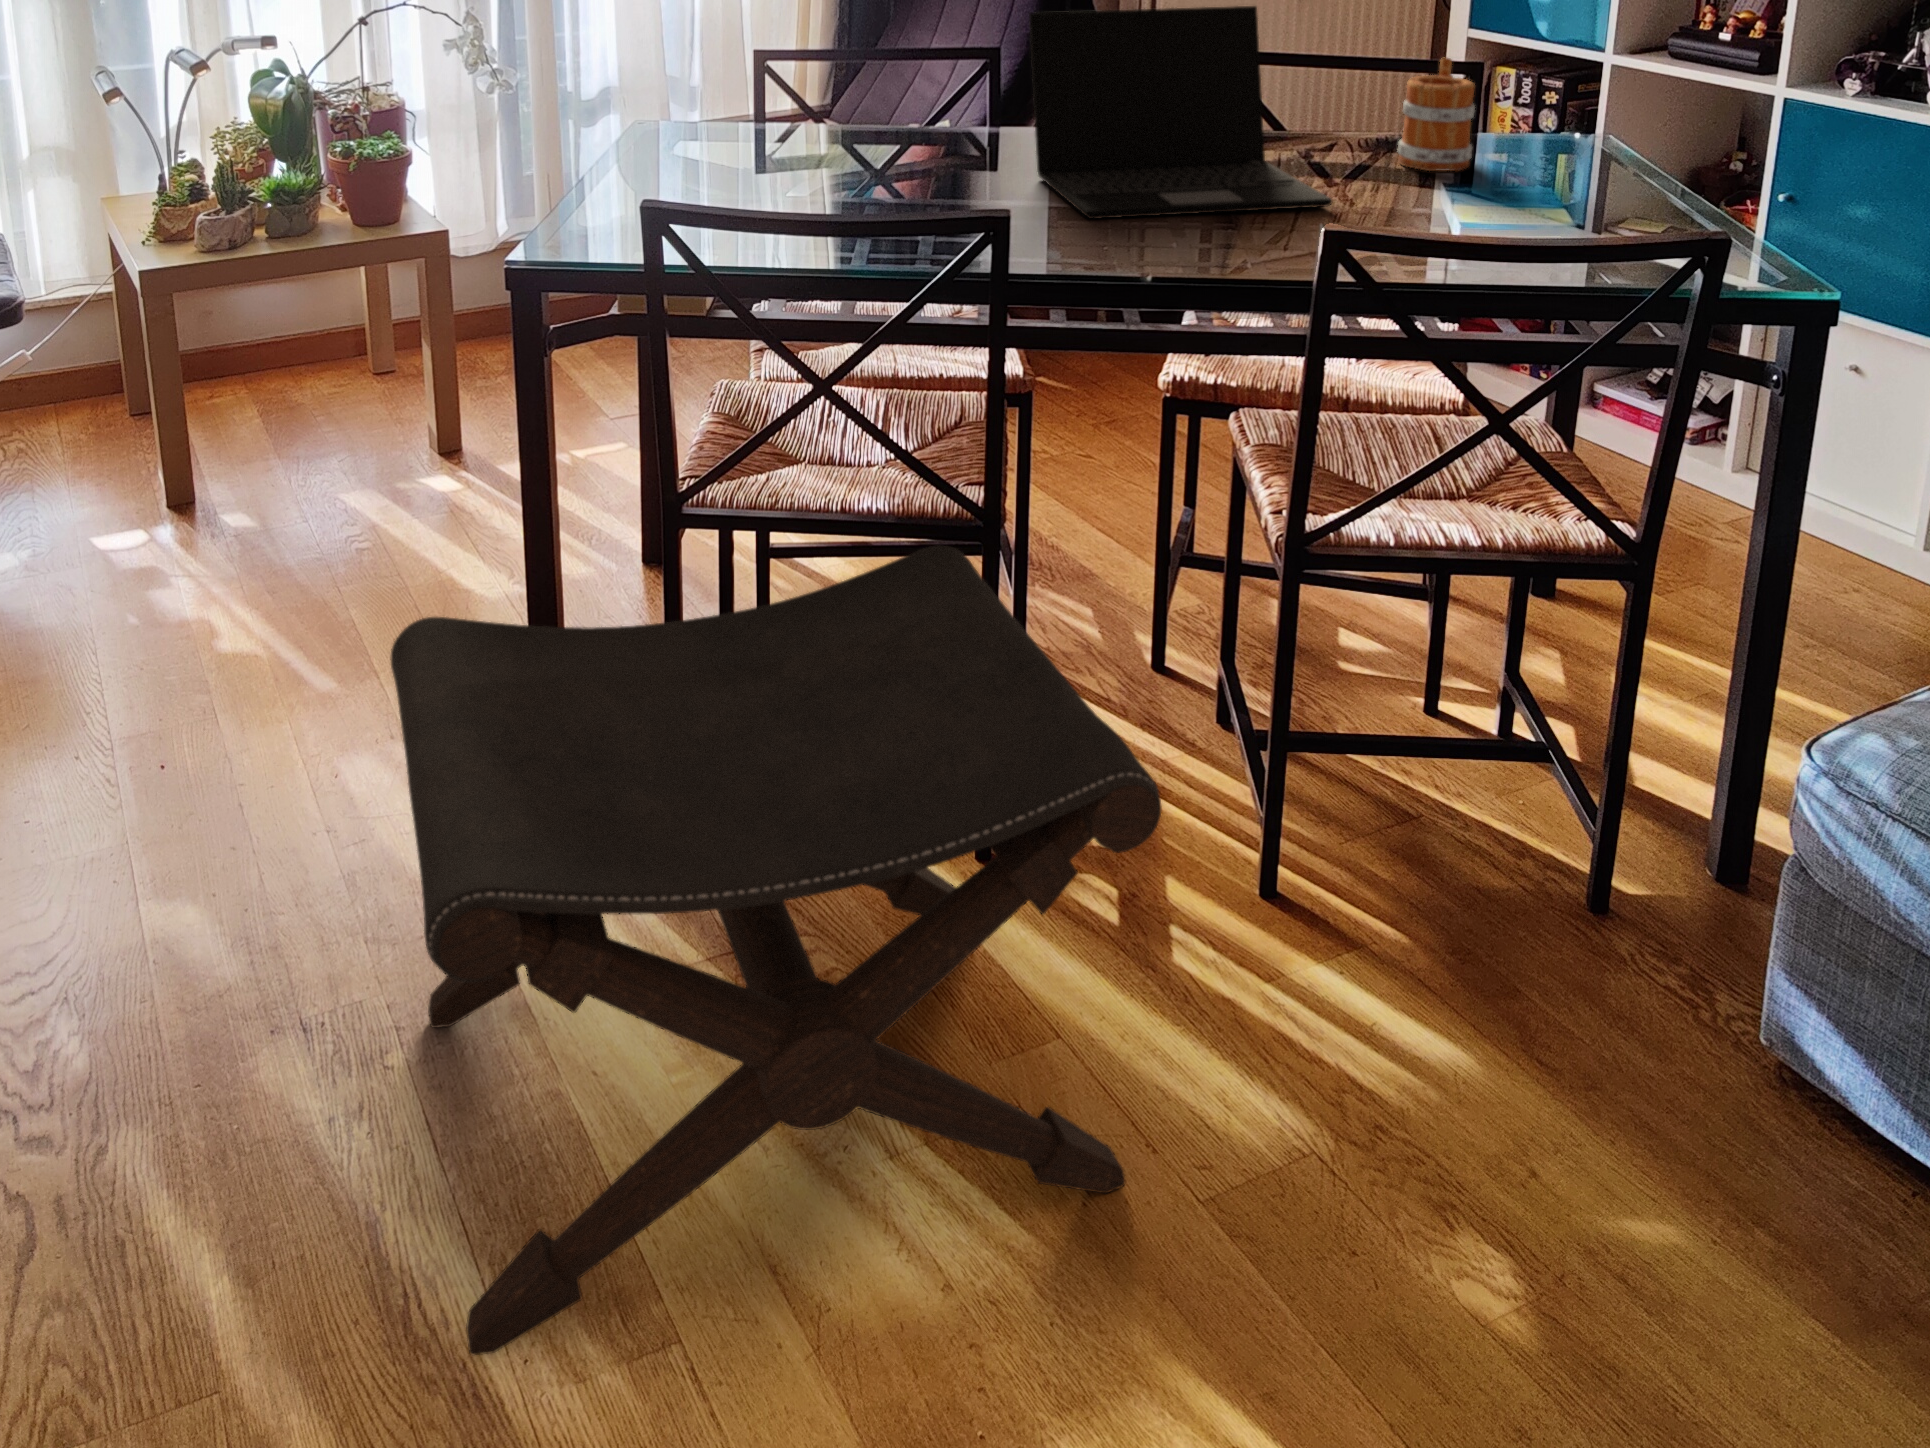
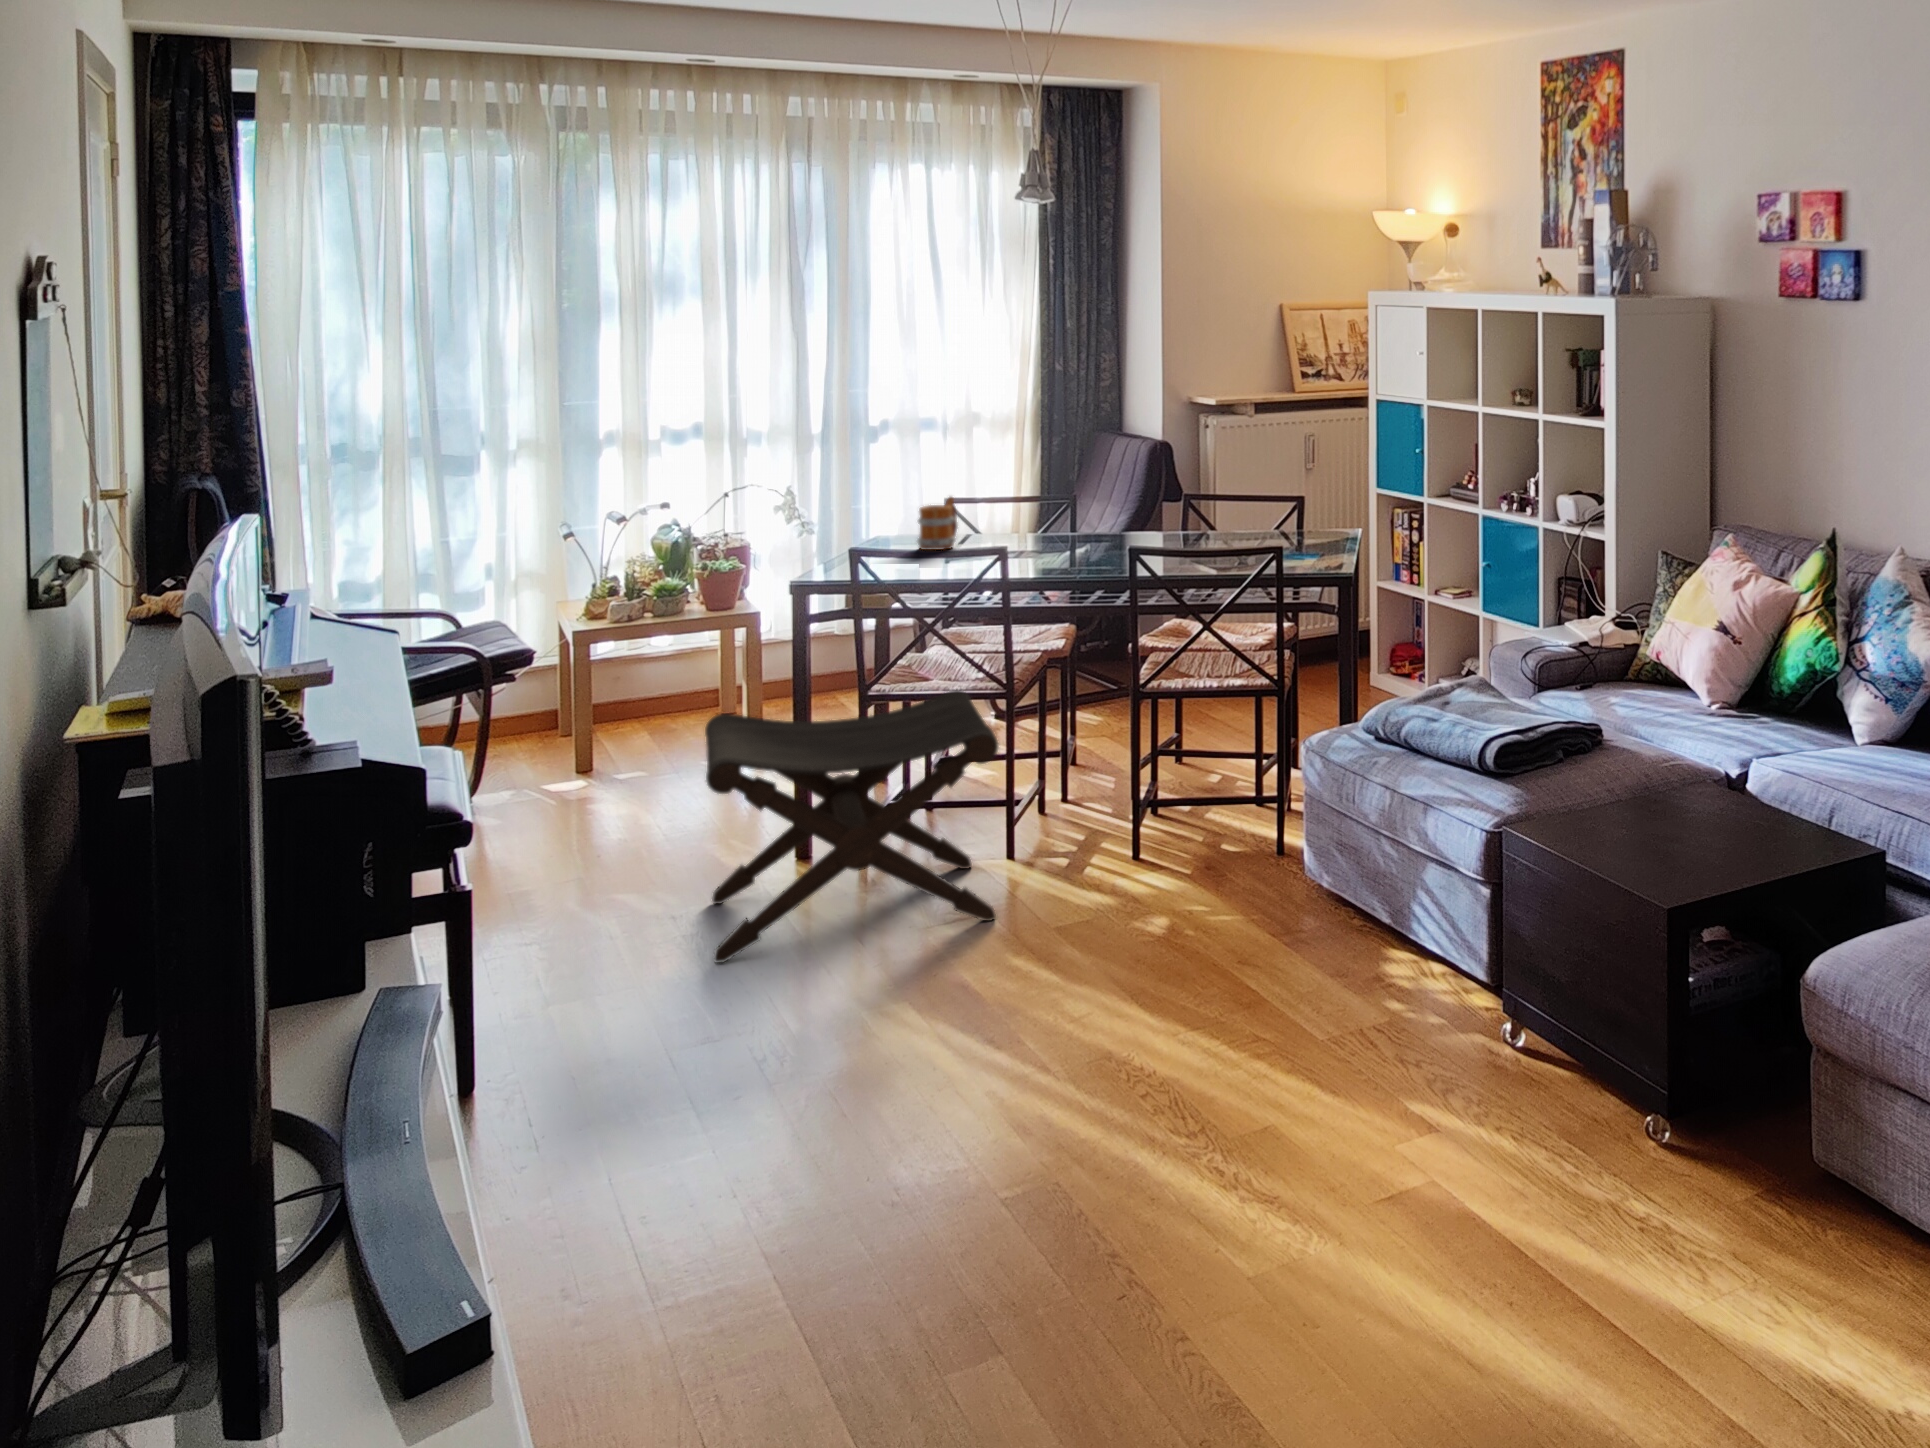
laptop: present [1029,6,1332,219] -> none [1052,470,1179,564]
mug: present [1397,58,1475,171] -> present [917,497,957,550]

